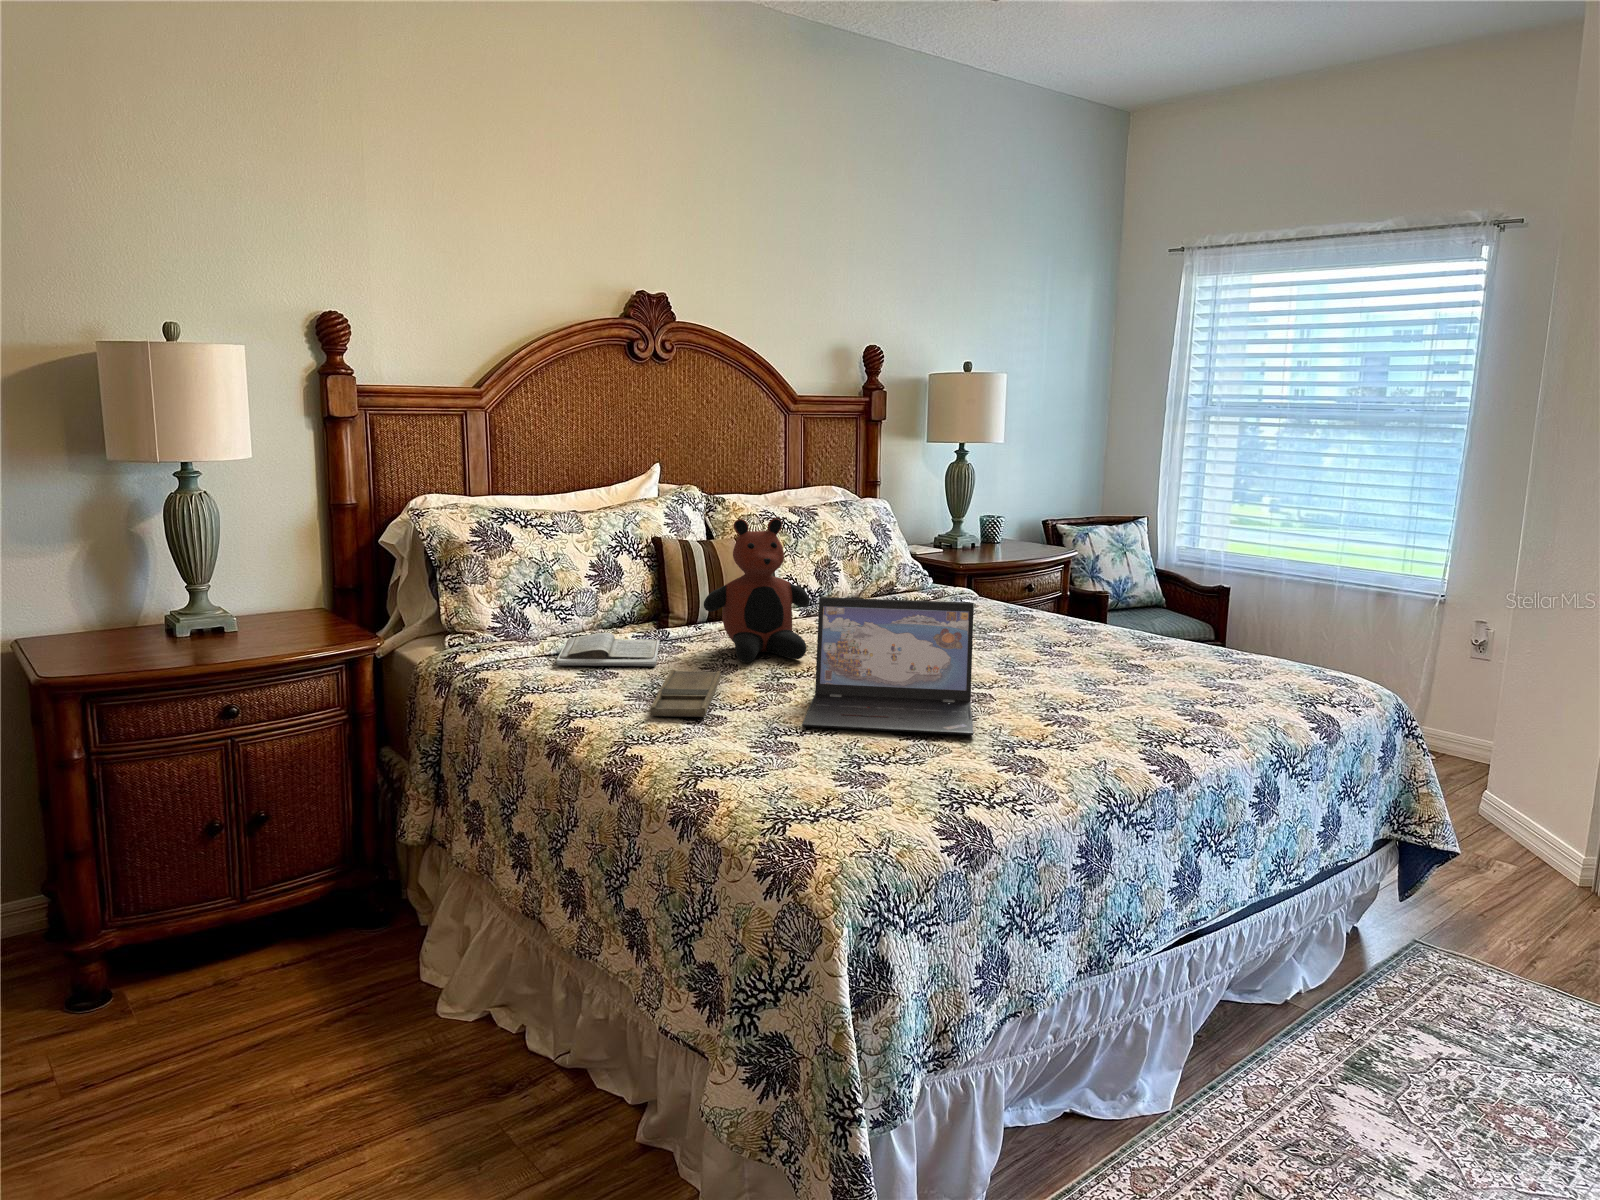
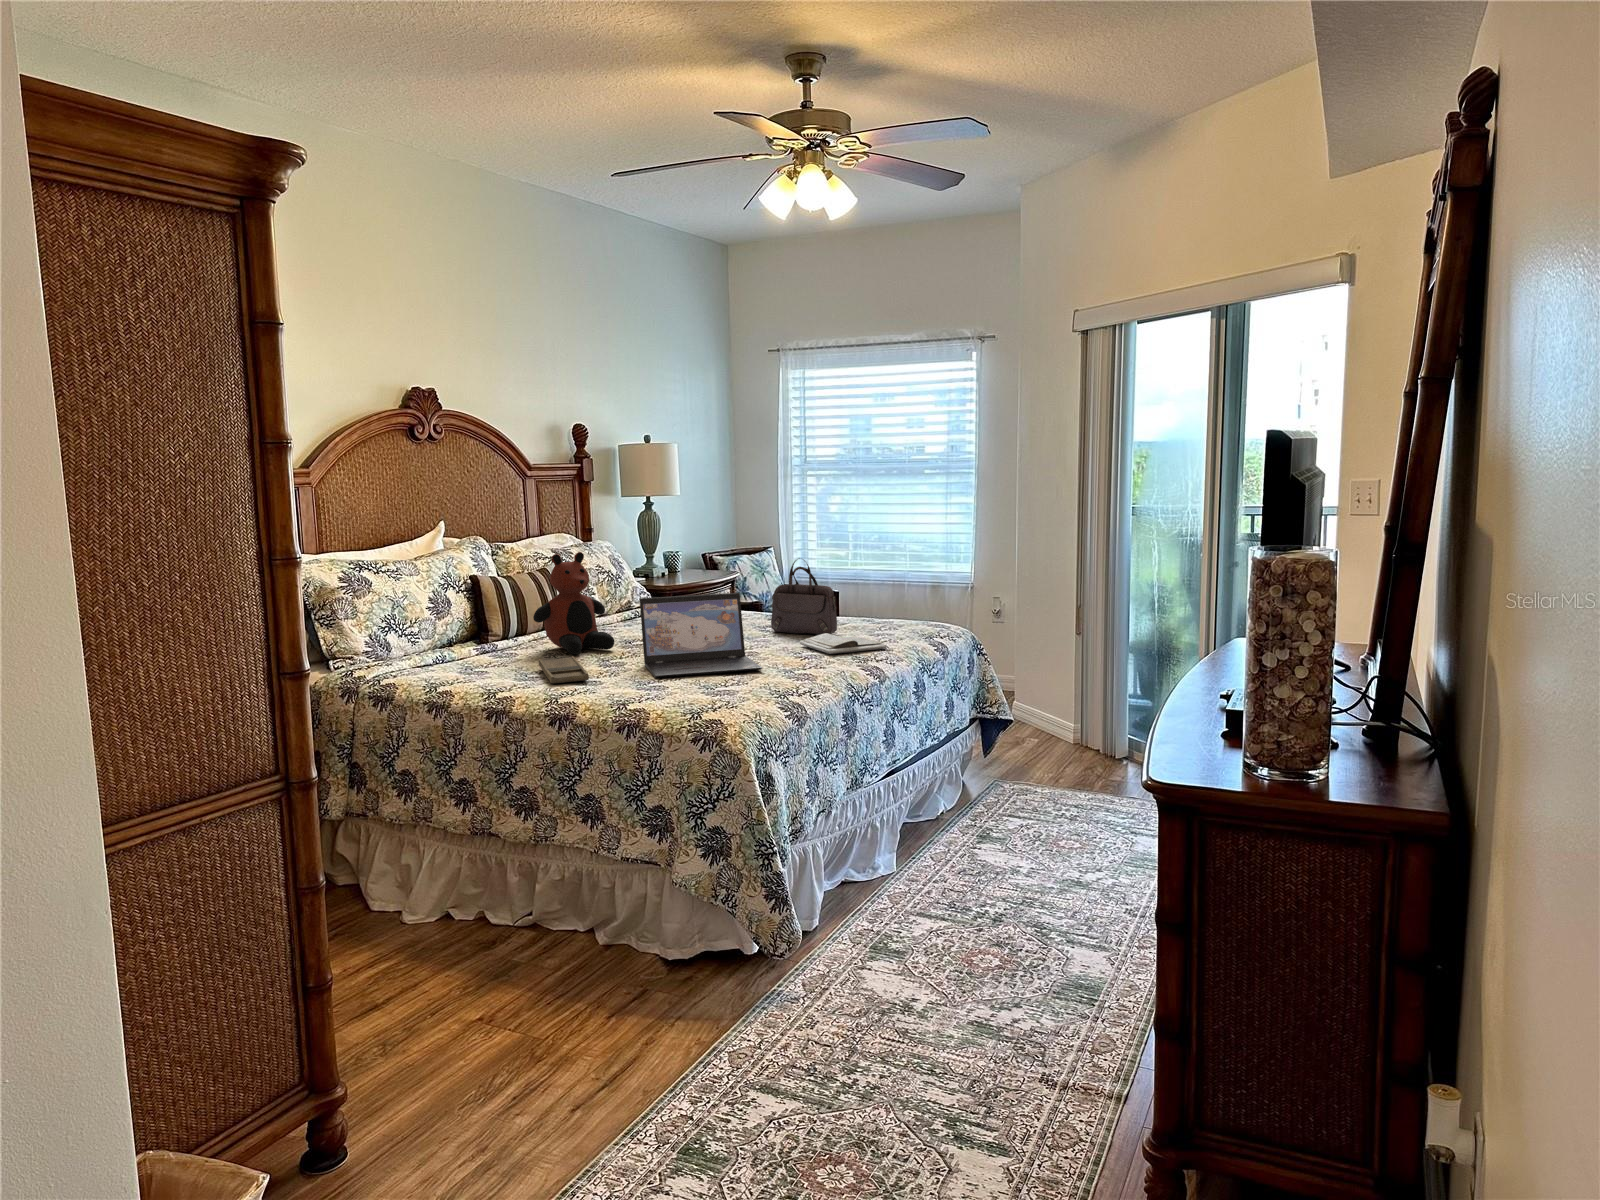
handbag: none [1056,550,1156,674] -> present [771,559,837,635]
book: present [557,632,659,666] -> present [800,633,887,654]

